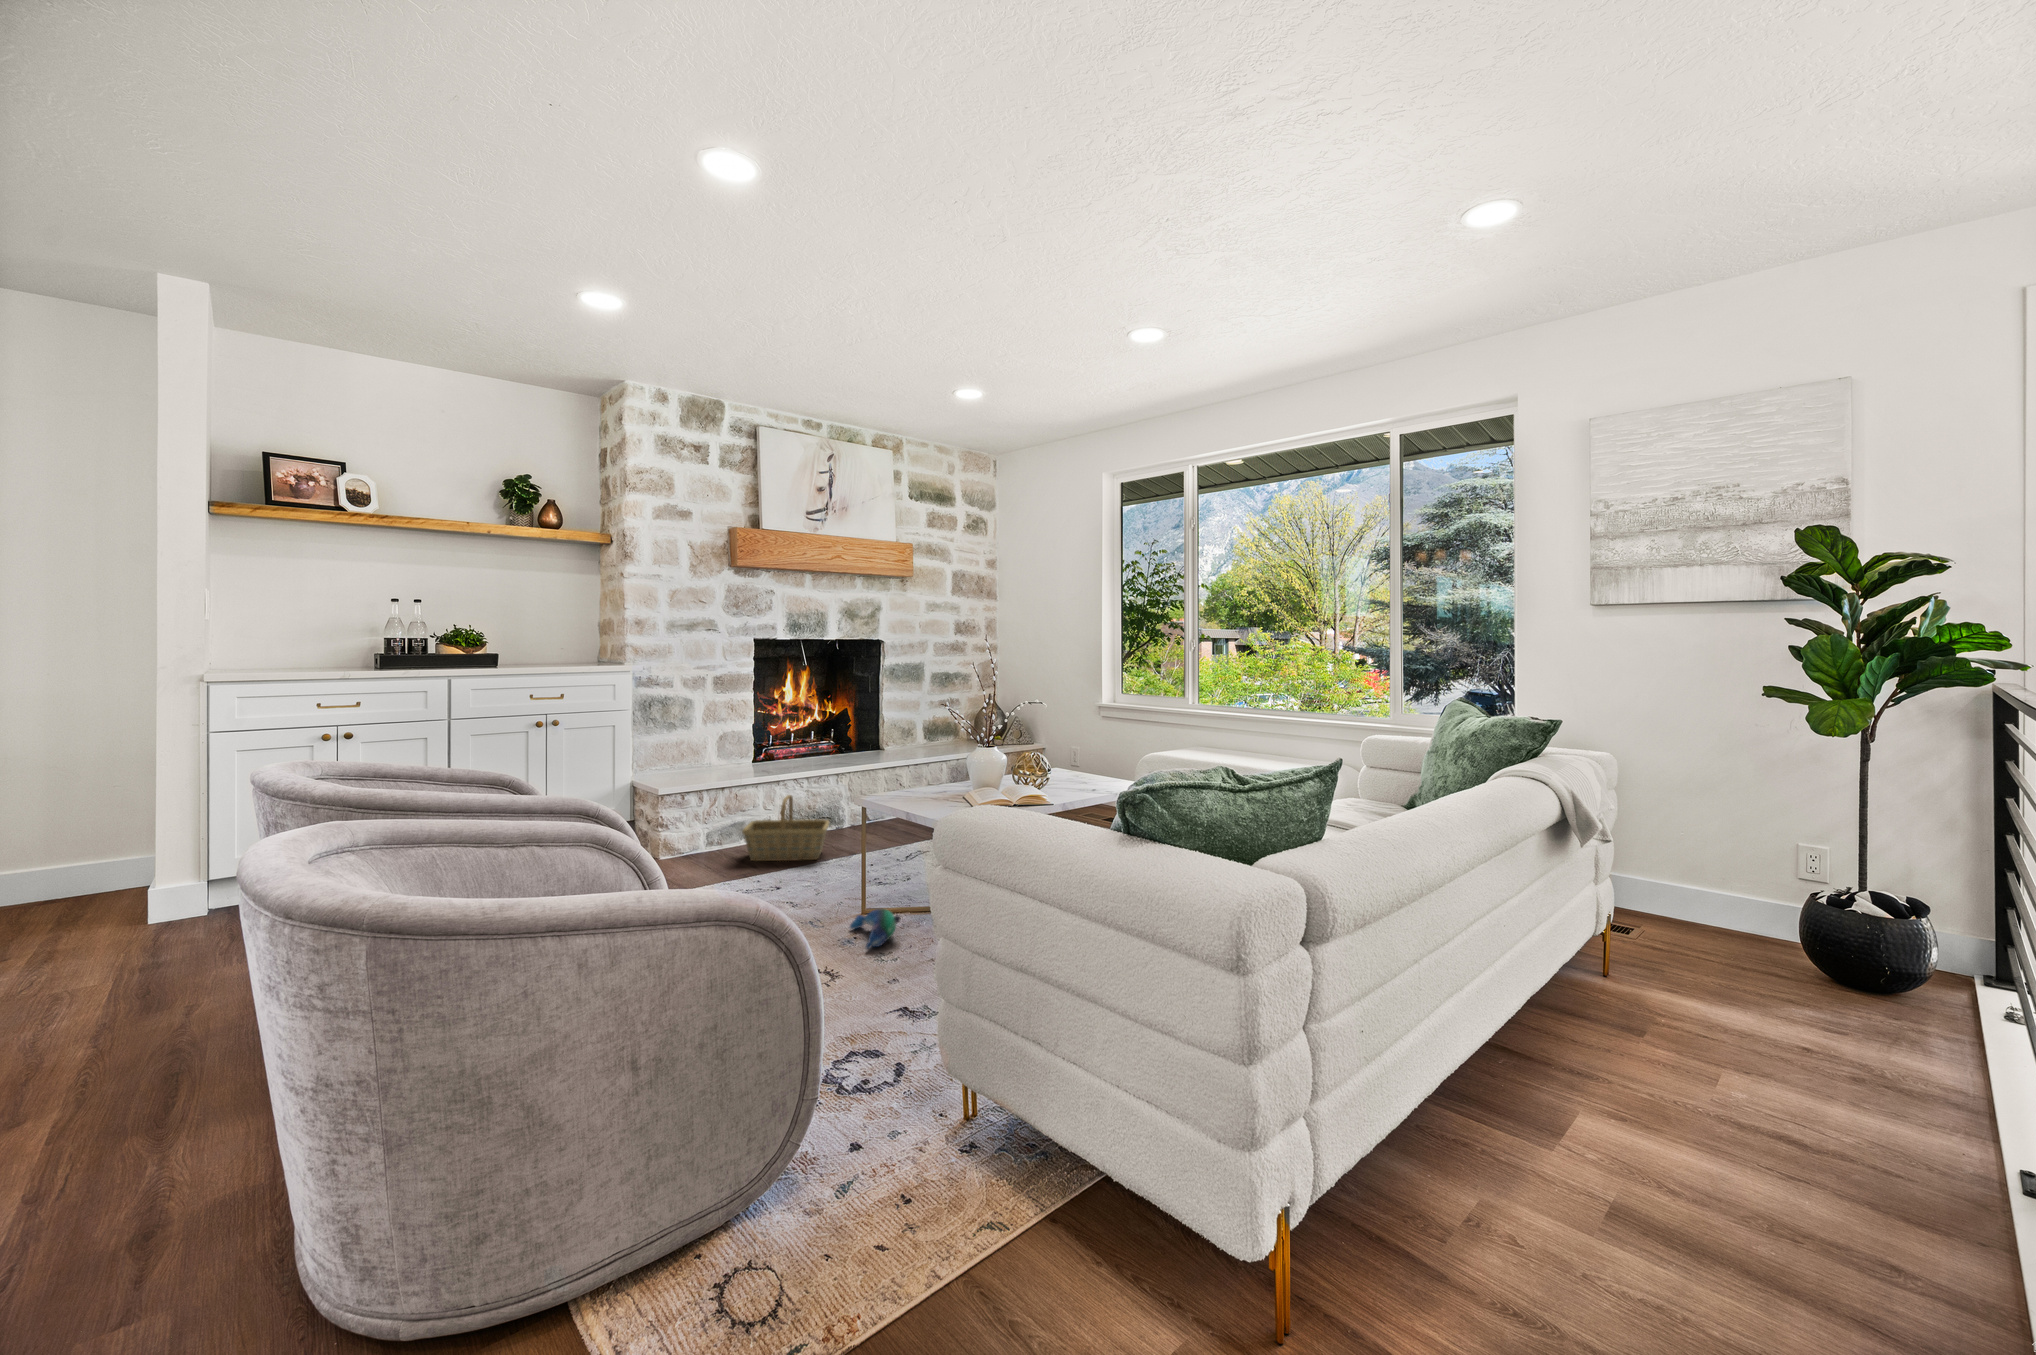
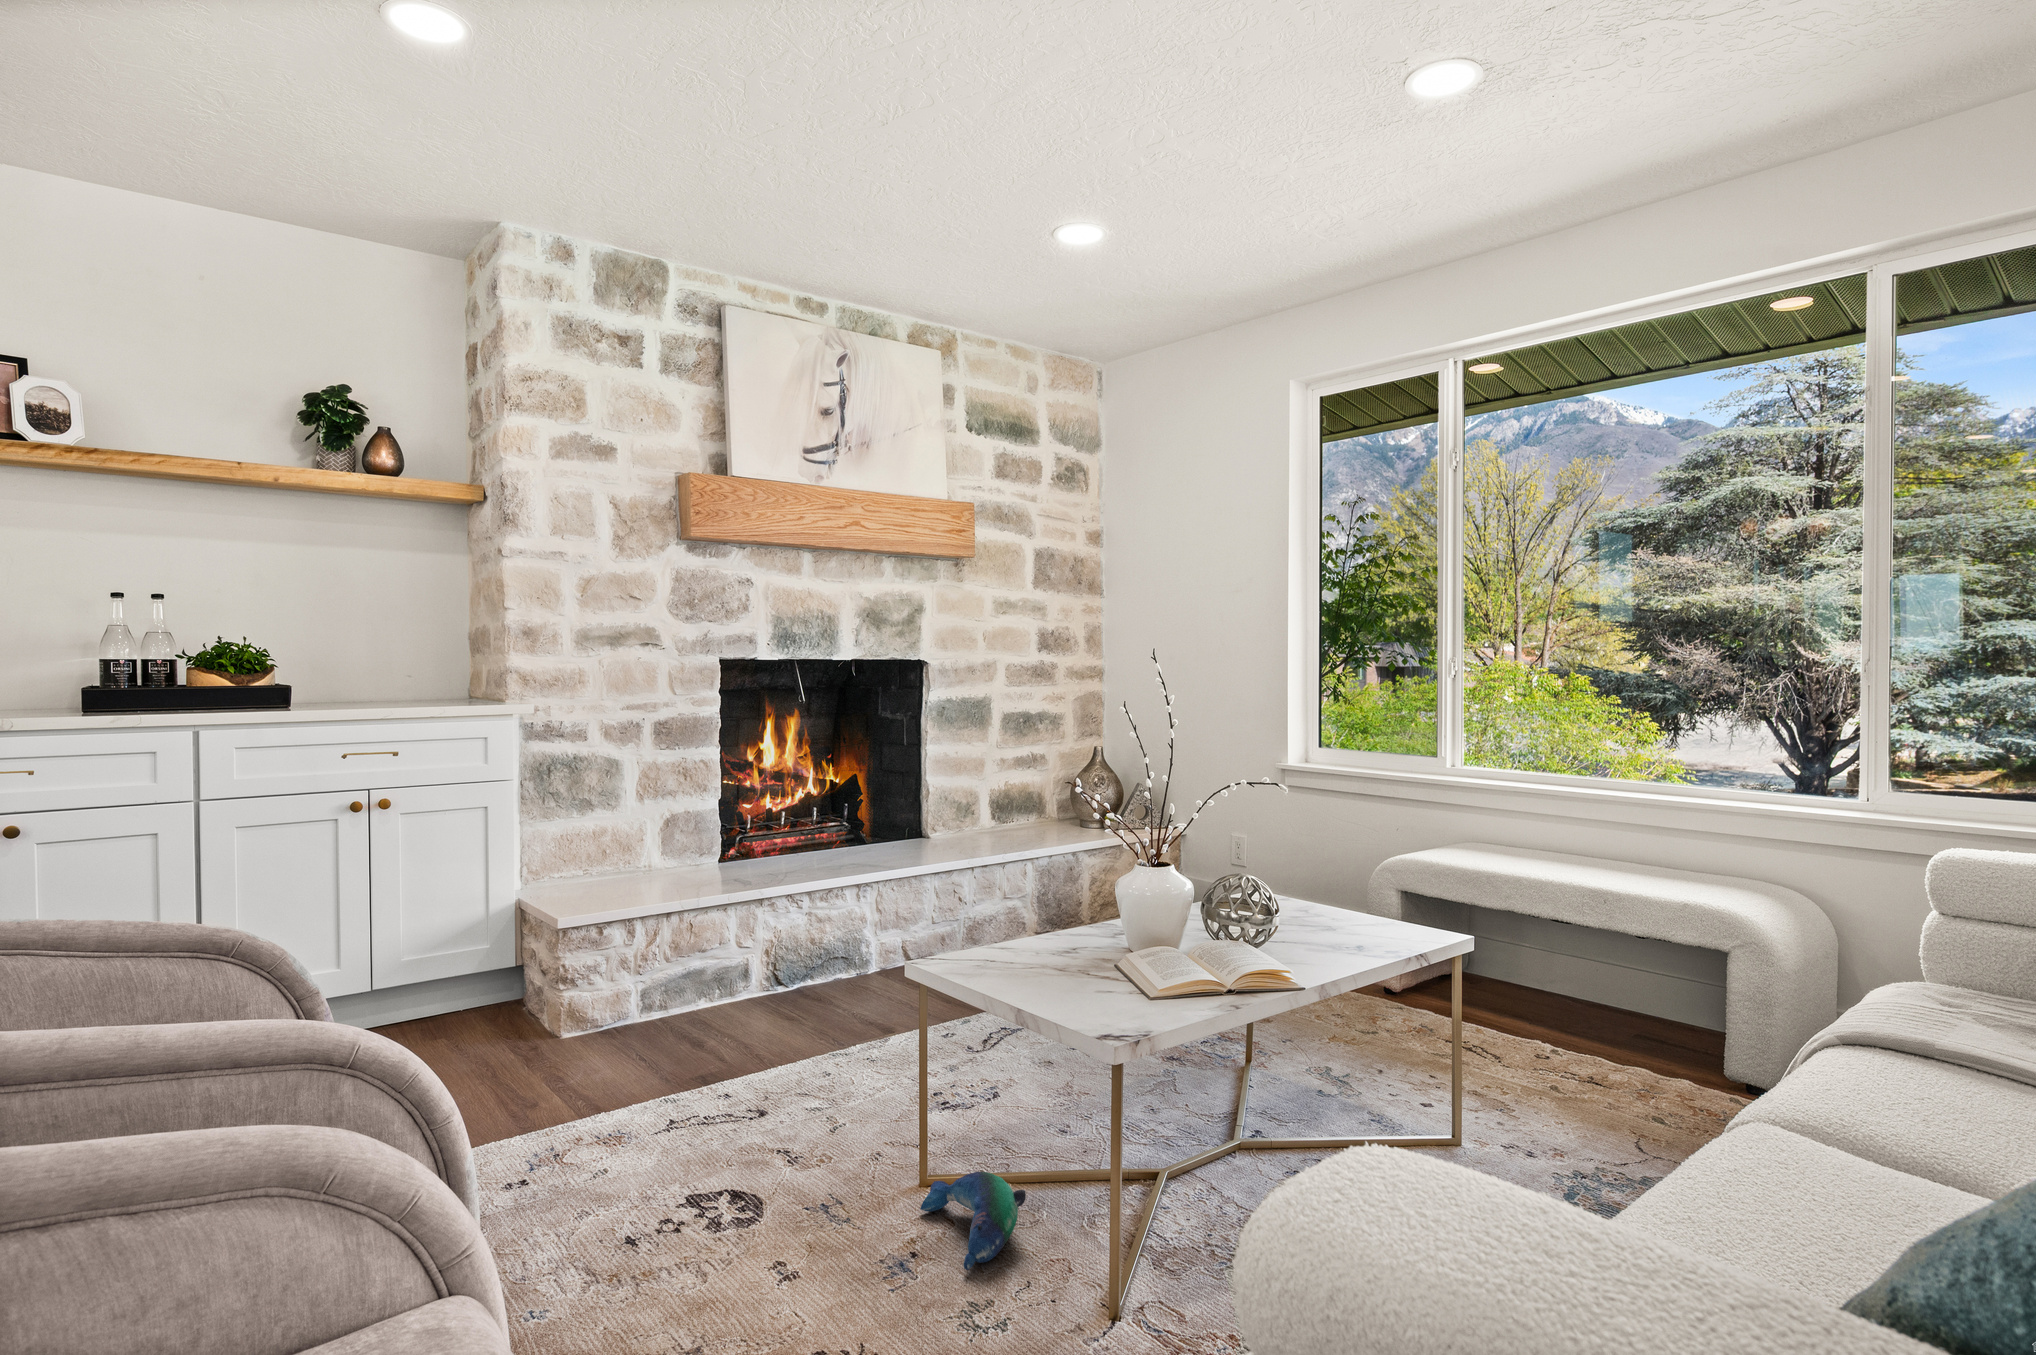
basket: present [742,795,829,861] -> none [703,926,853,1047]

